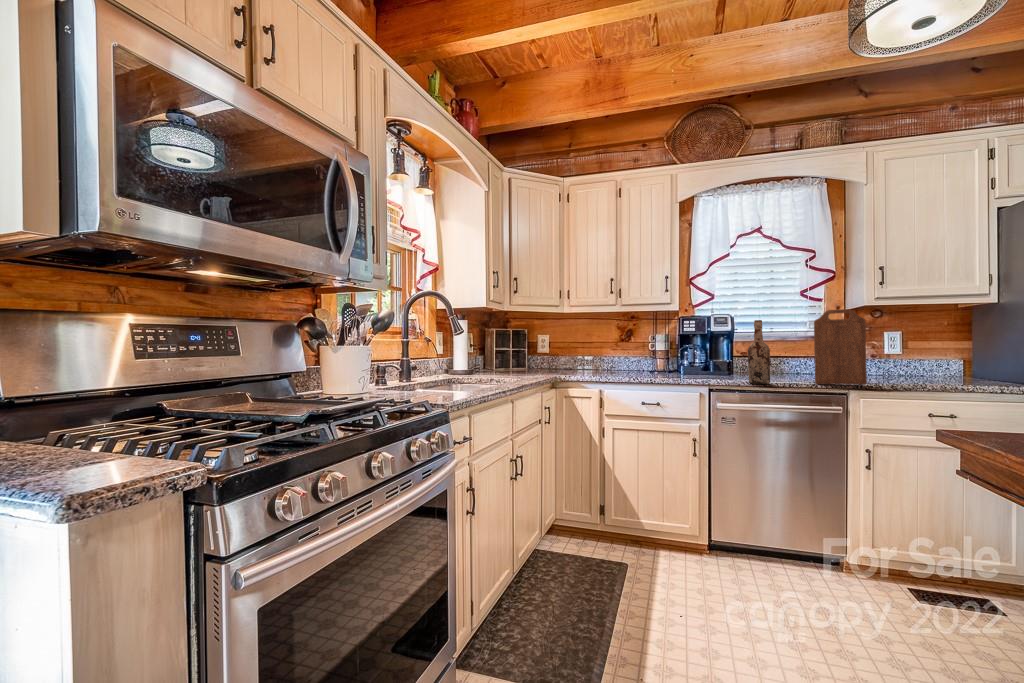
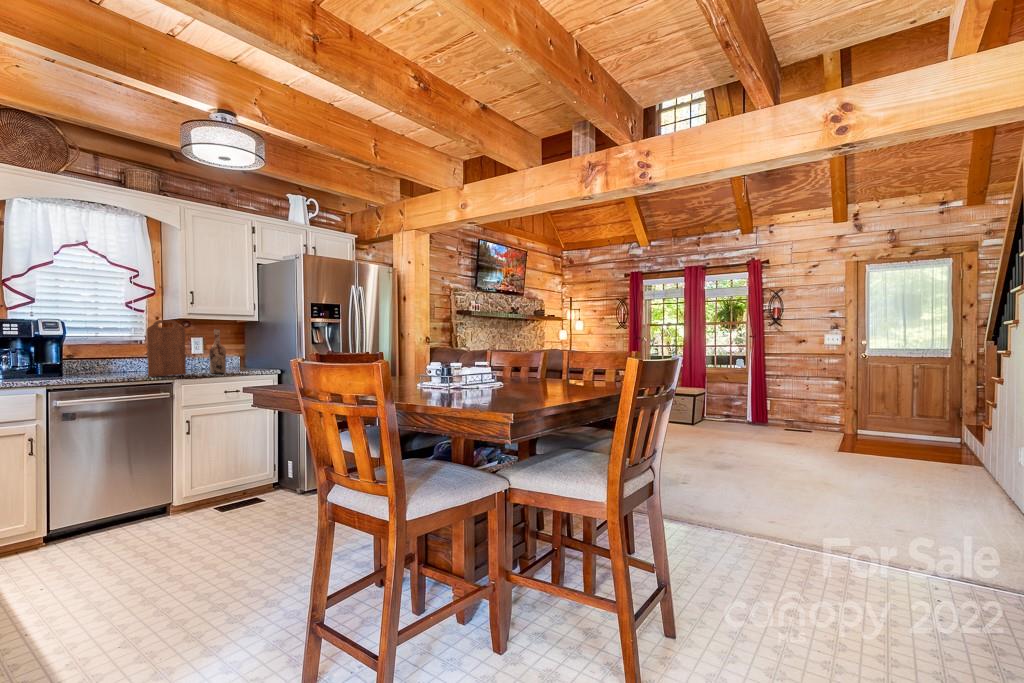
wine bottle: present [748,320,770,384] -> present [209,329,226,374]

